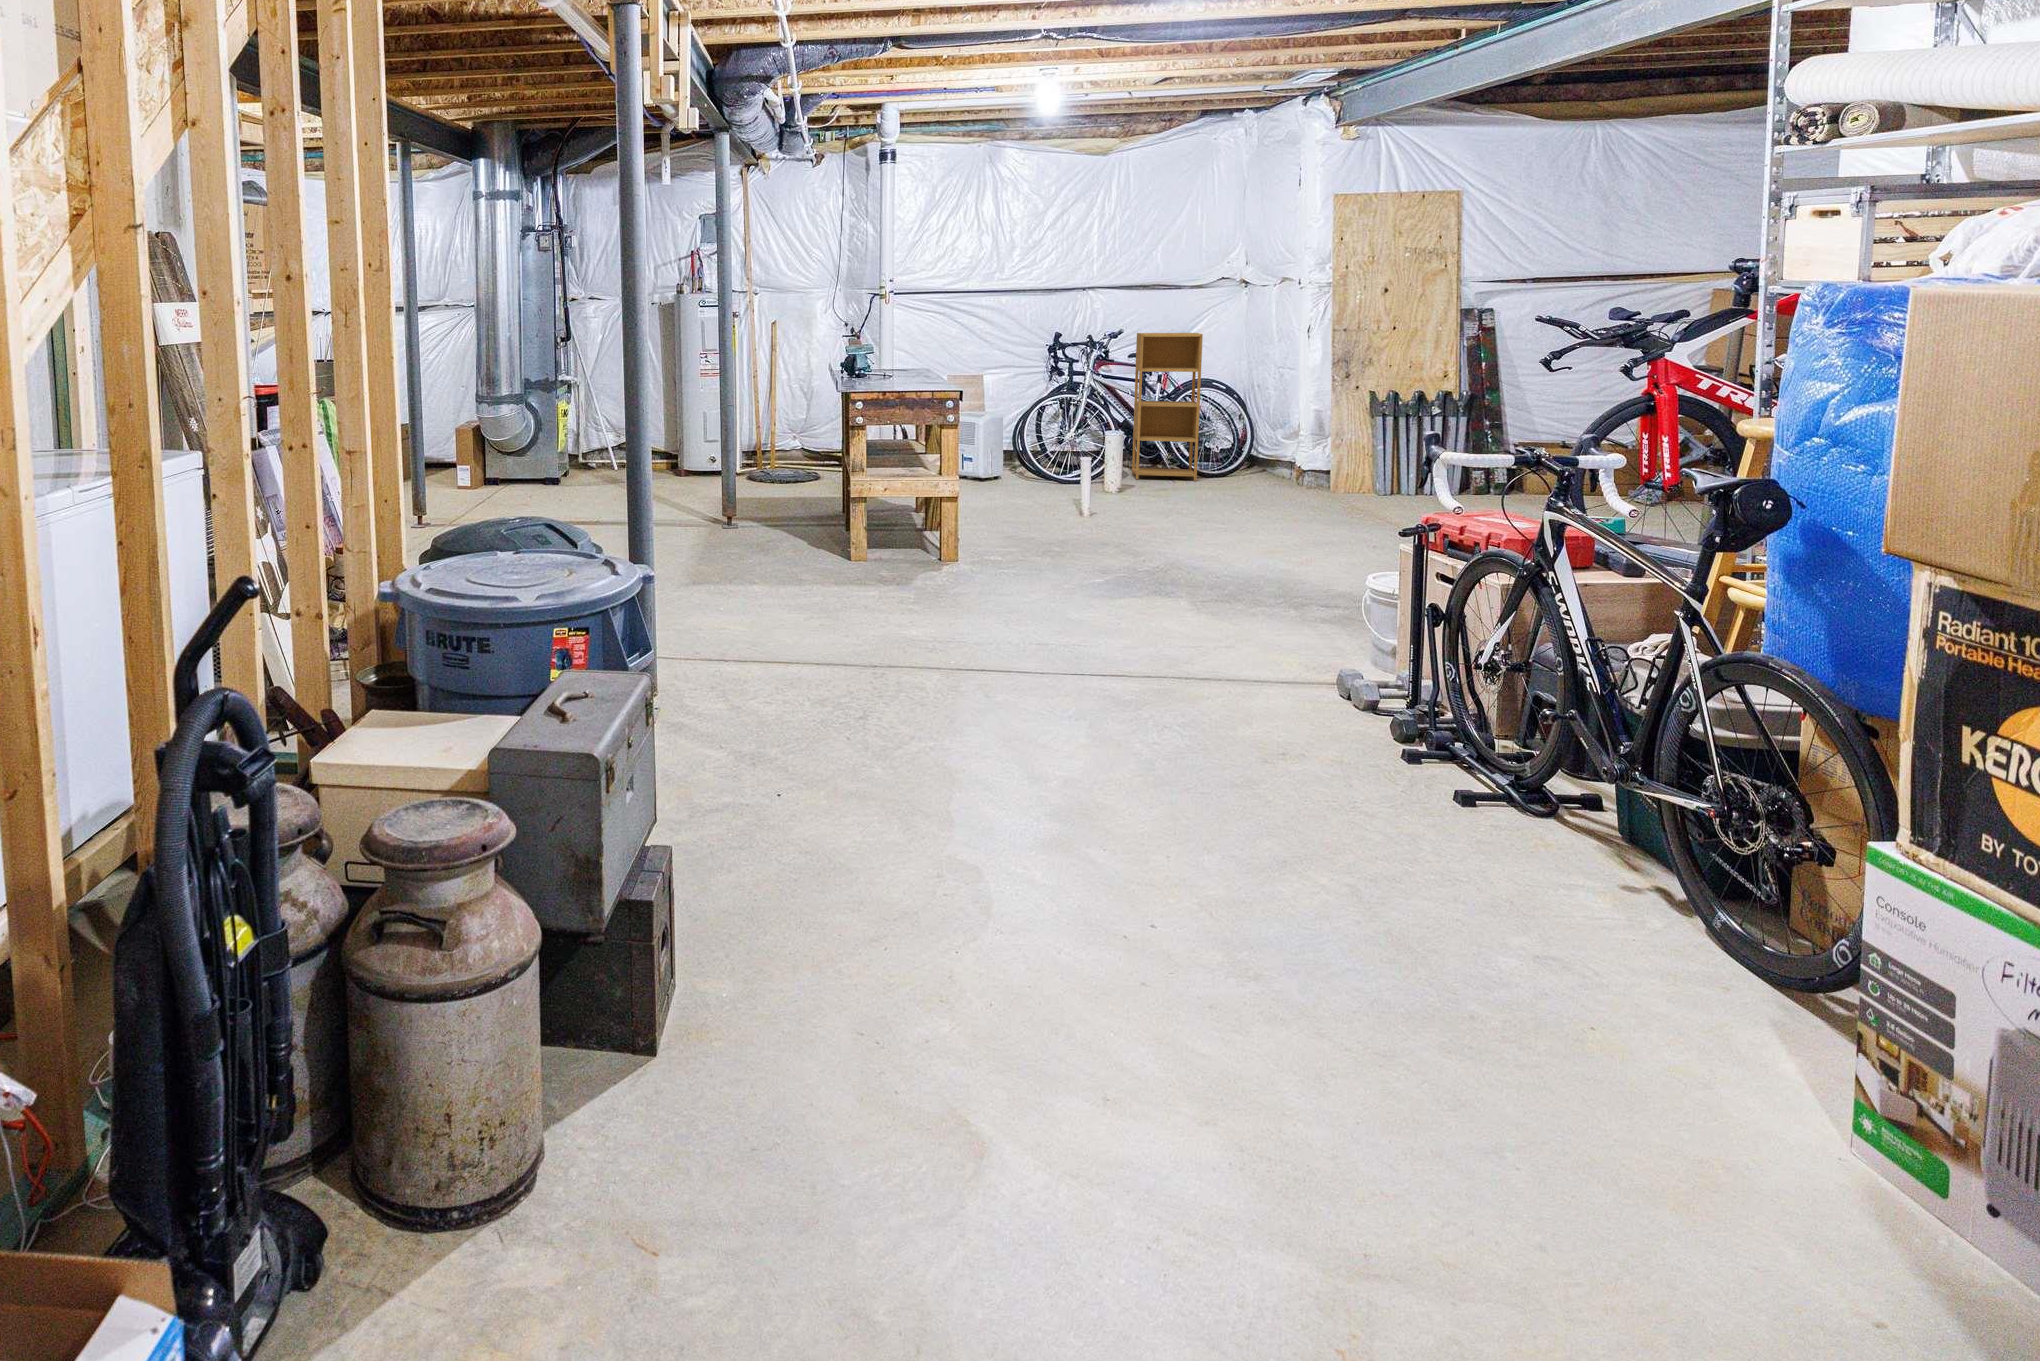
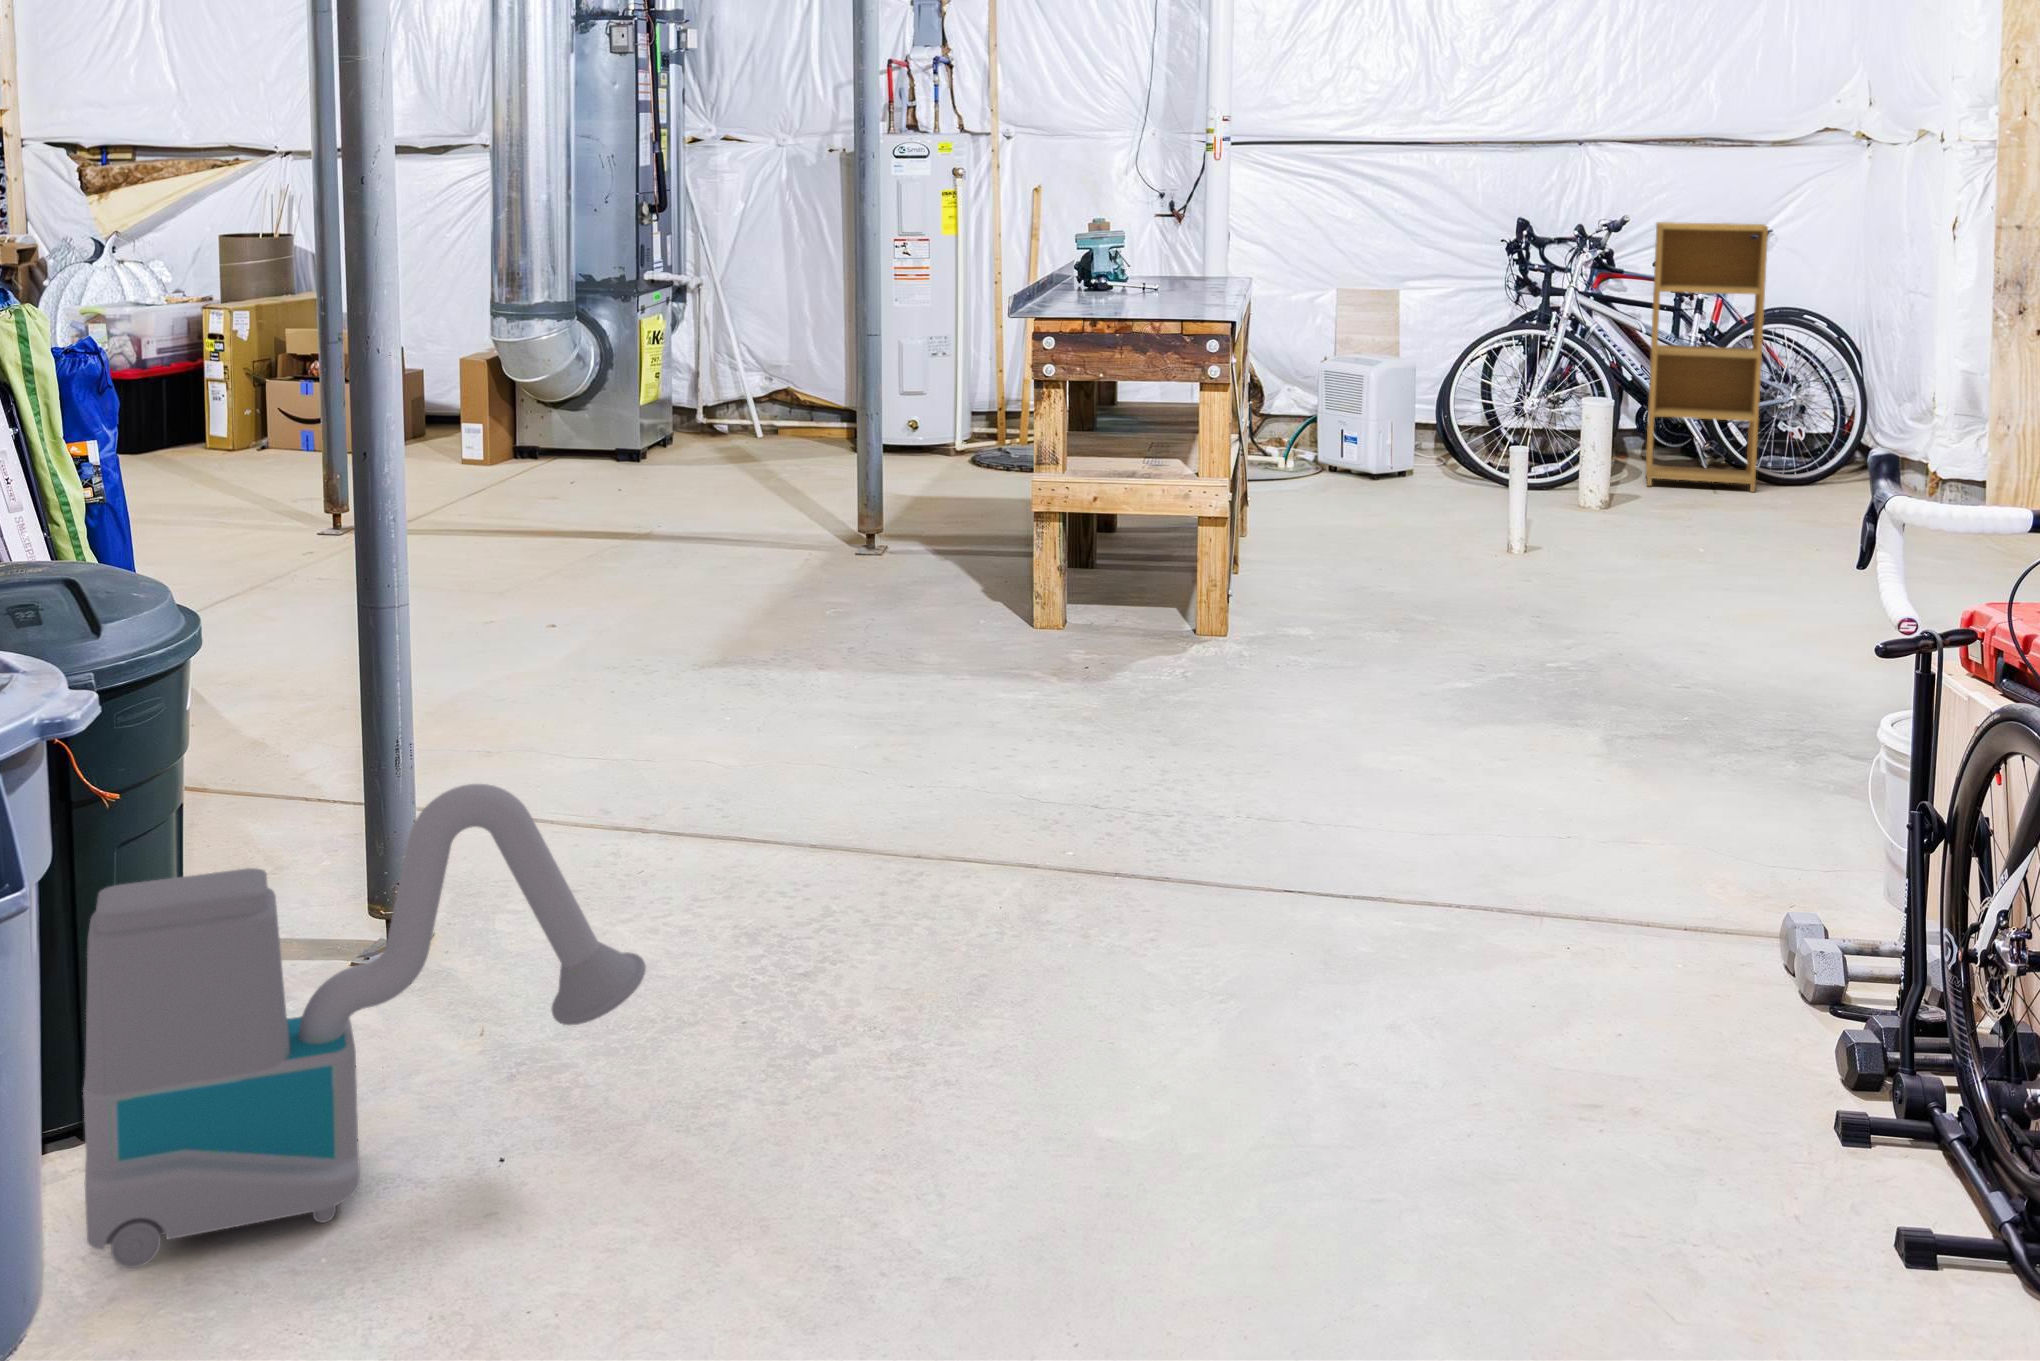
vacuum cleaner: none [613,611,852,835] -> present [83,784,646,1268]

